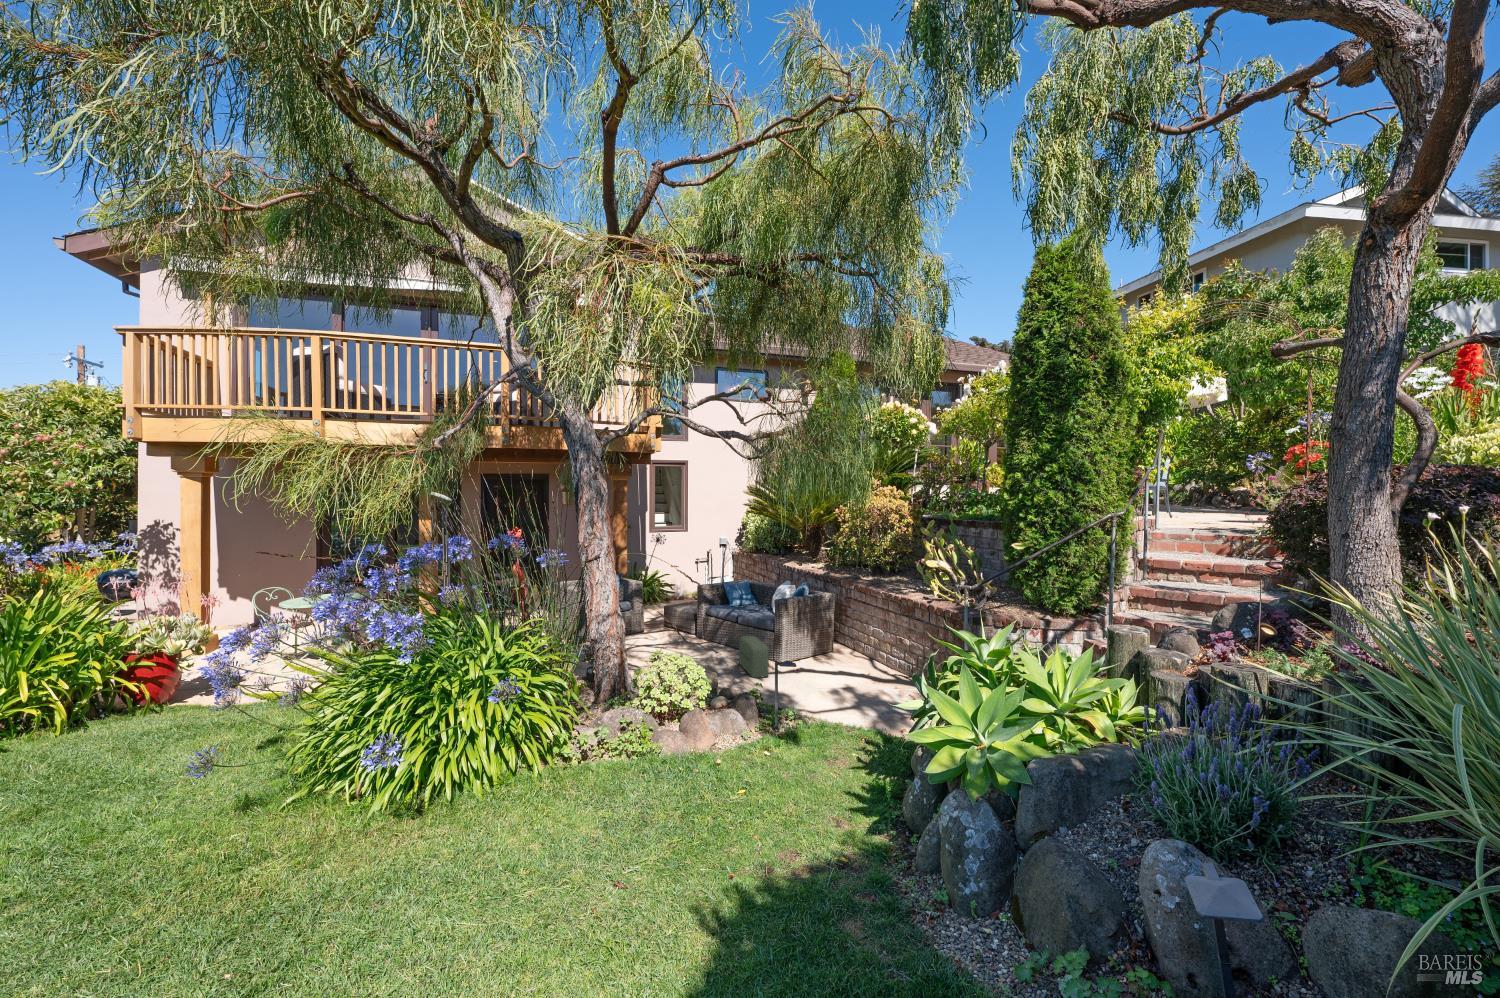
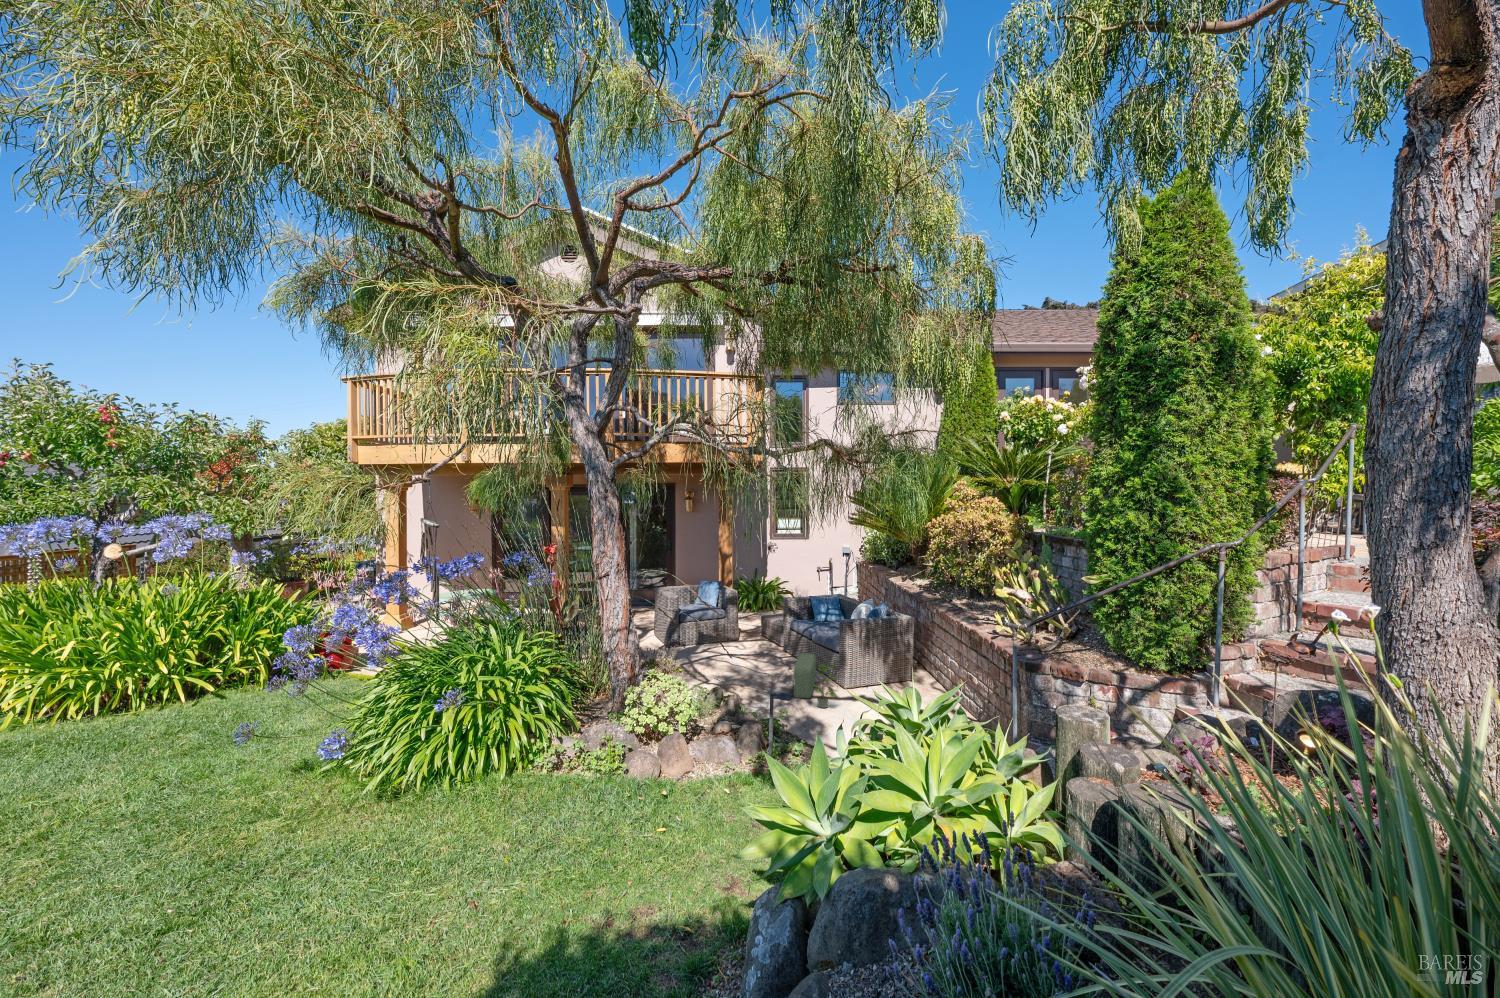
potted plant: none [777,639,801,684] -> present [813,664,835,708]

